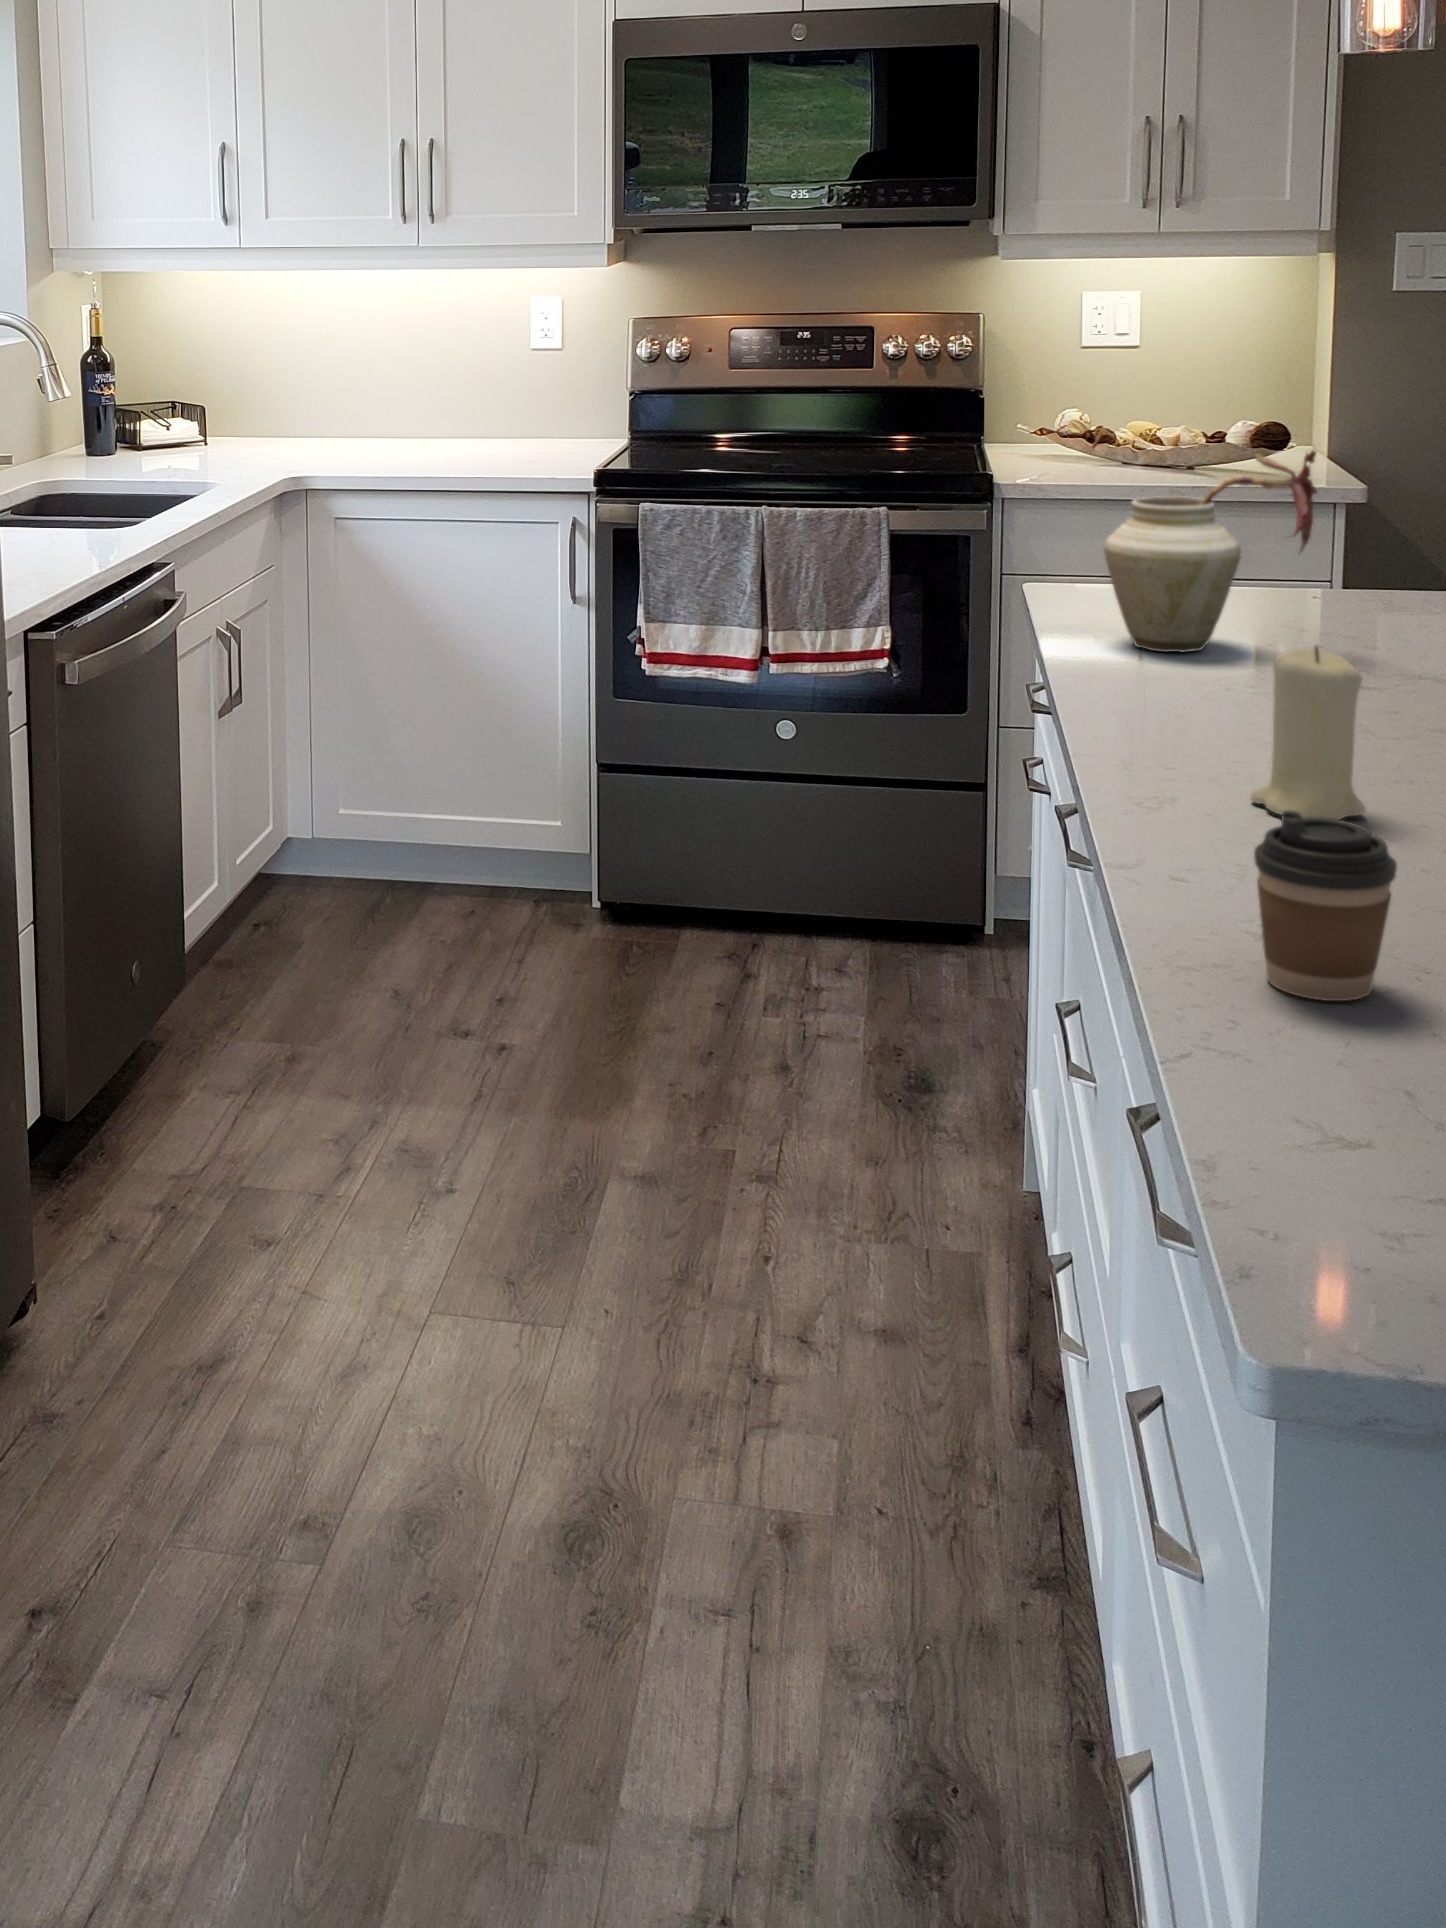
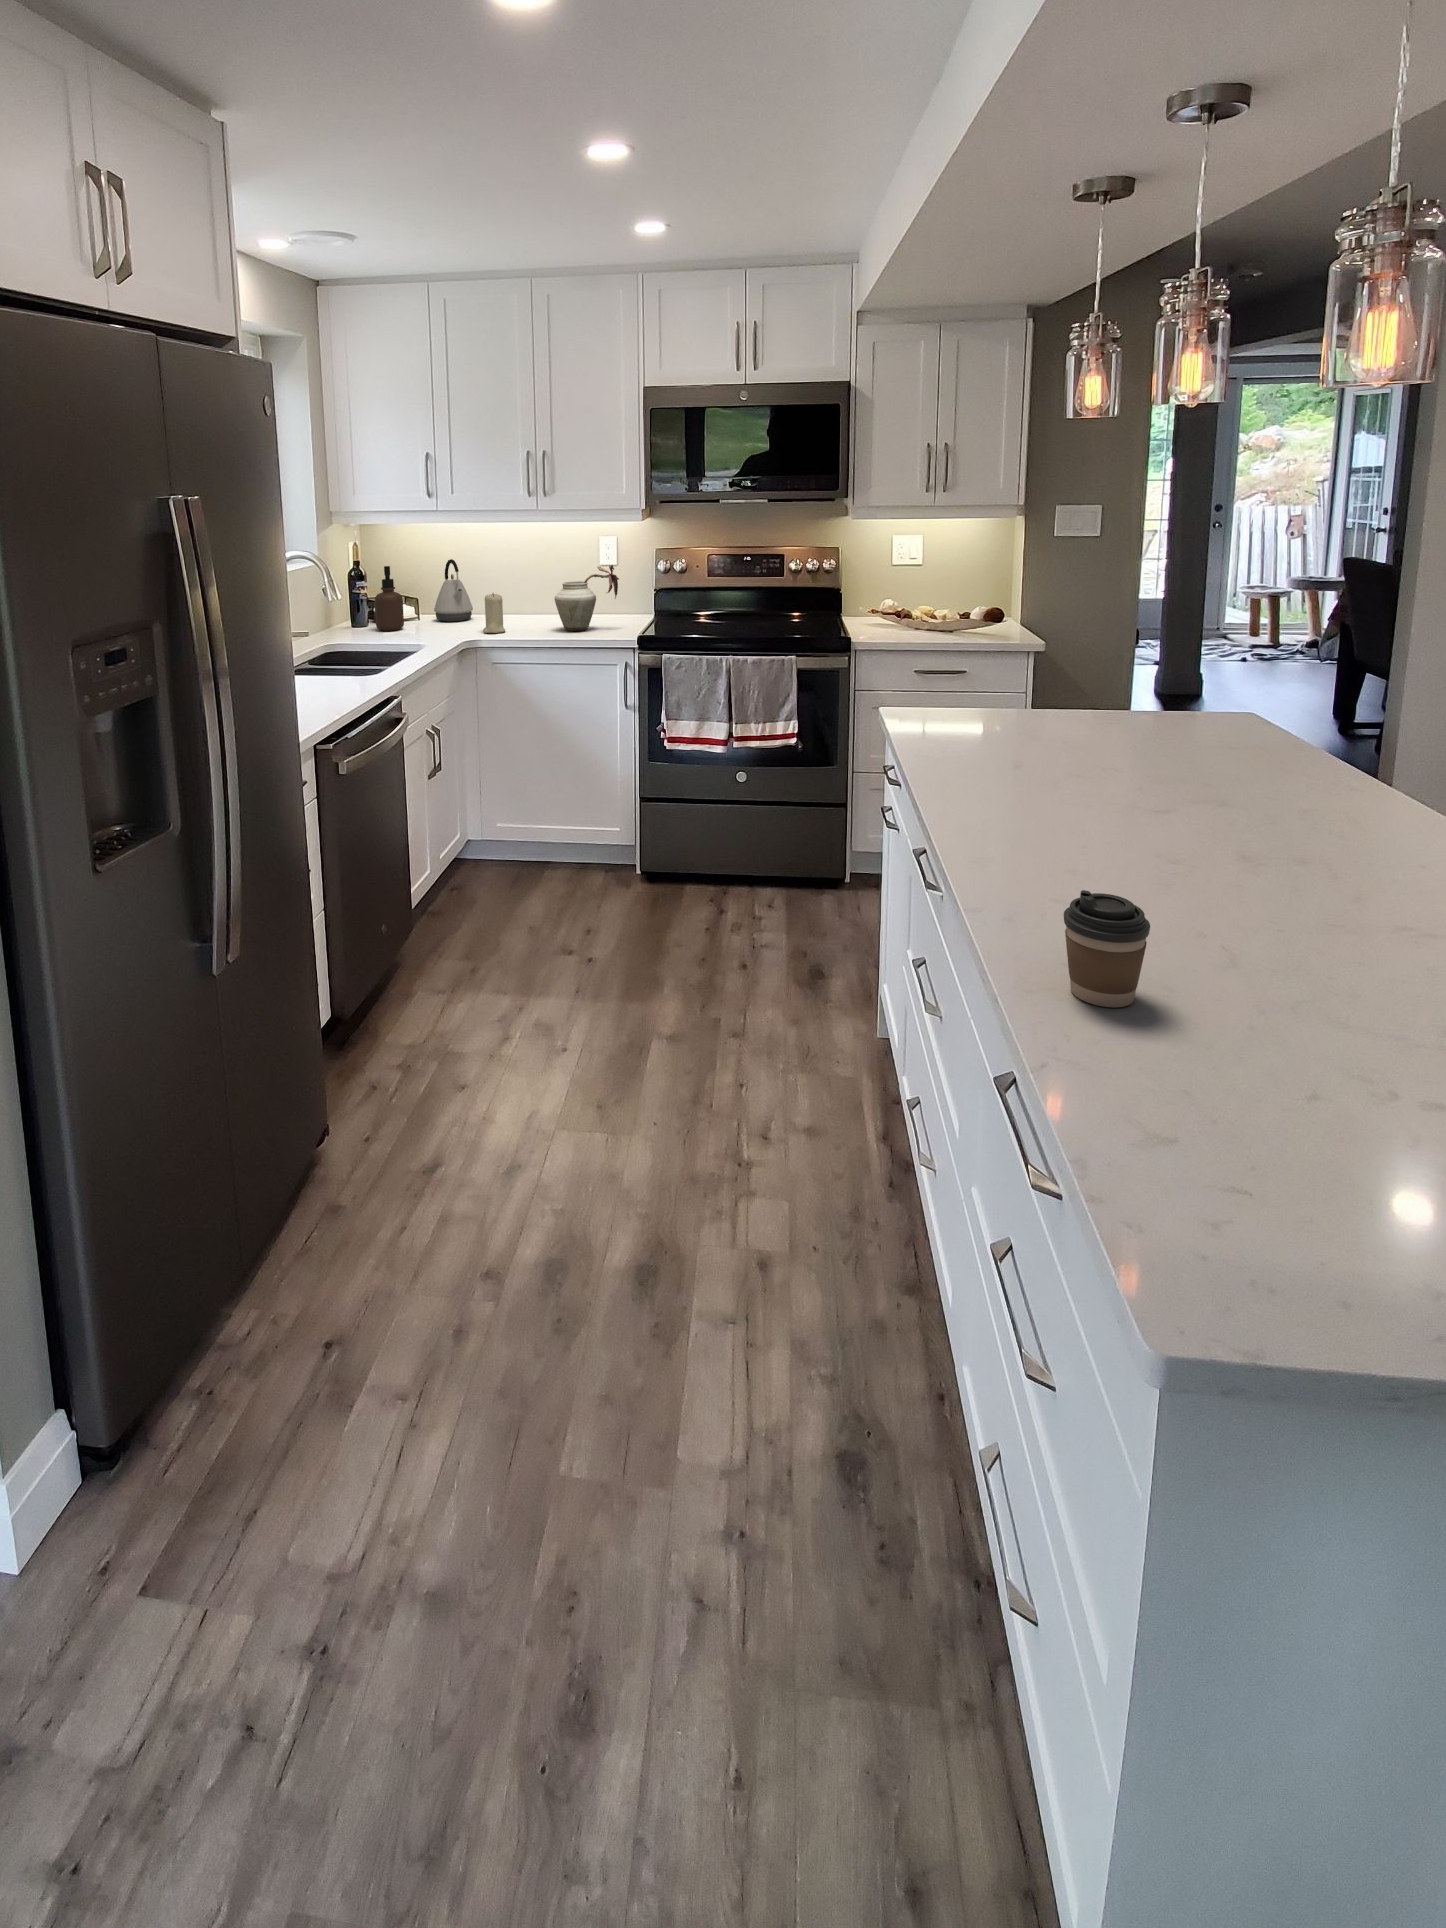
kettle: none [234,336,303,448] -> present [434,559,473,622]
soap dispenser: none [128,346,179,462] -> present [375,566,404,631]
vase: present [1104,450,1317,653] -> present [555,565,619,631]
candle: present [1251,646,1365,820] -> present [483,593,505,633]

